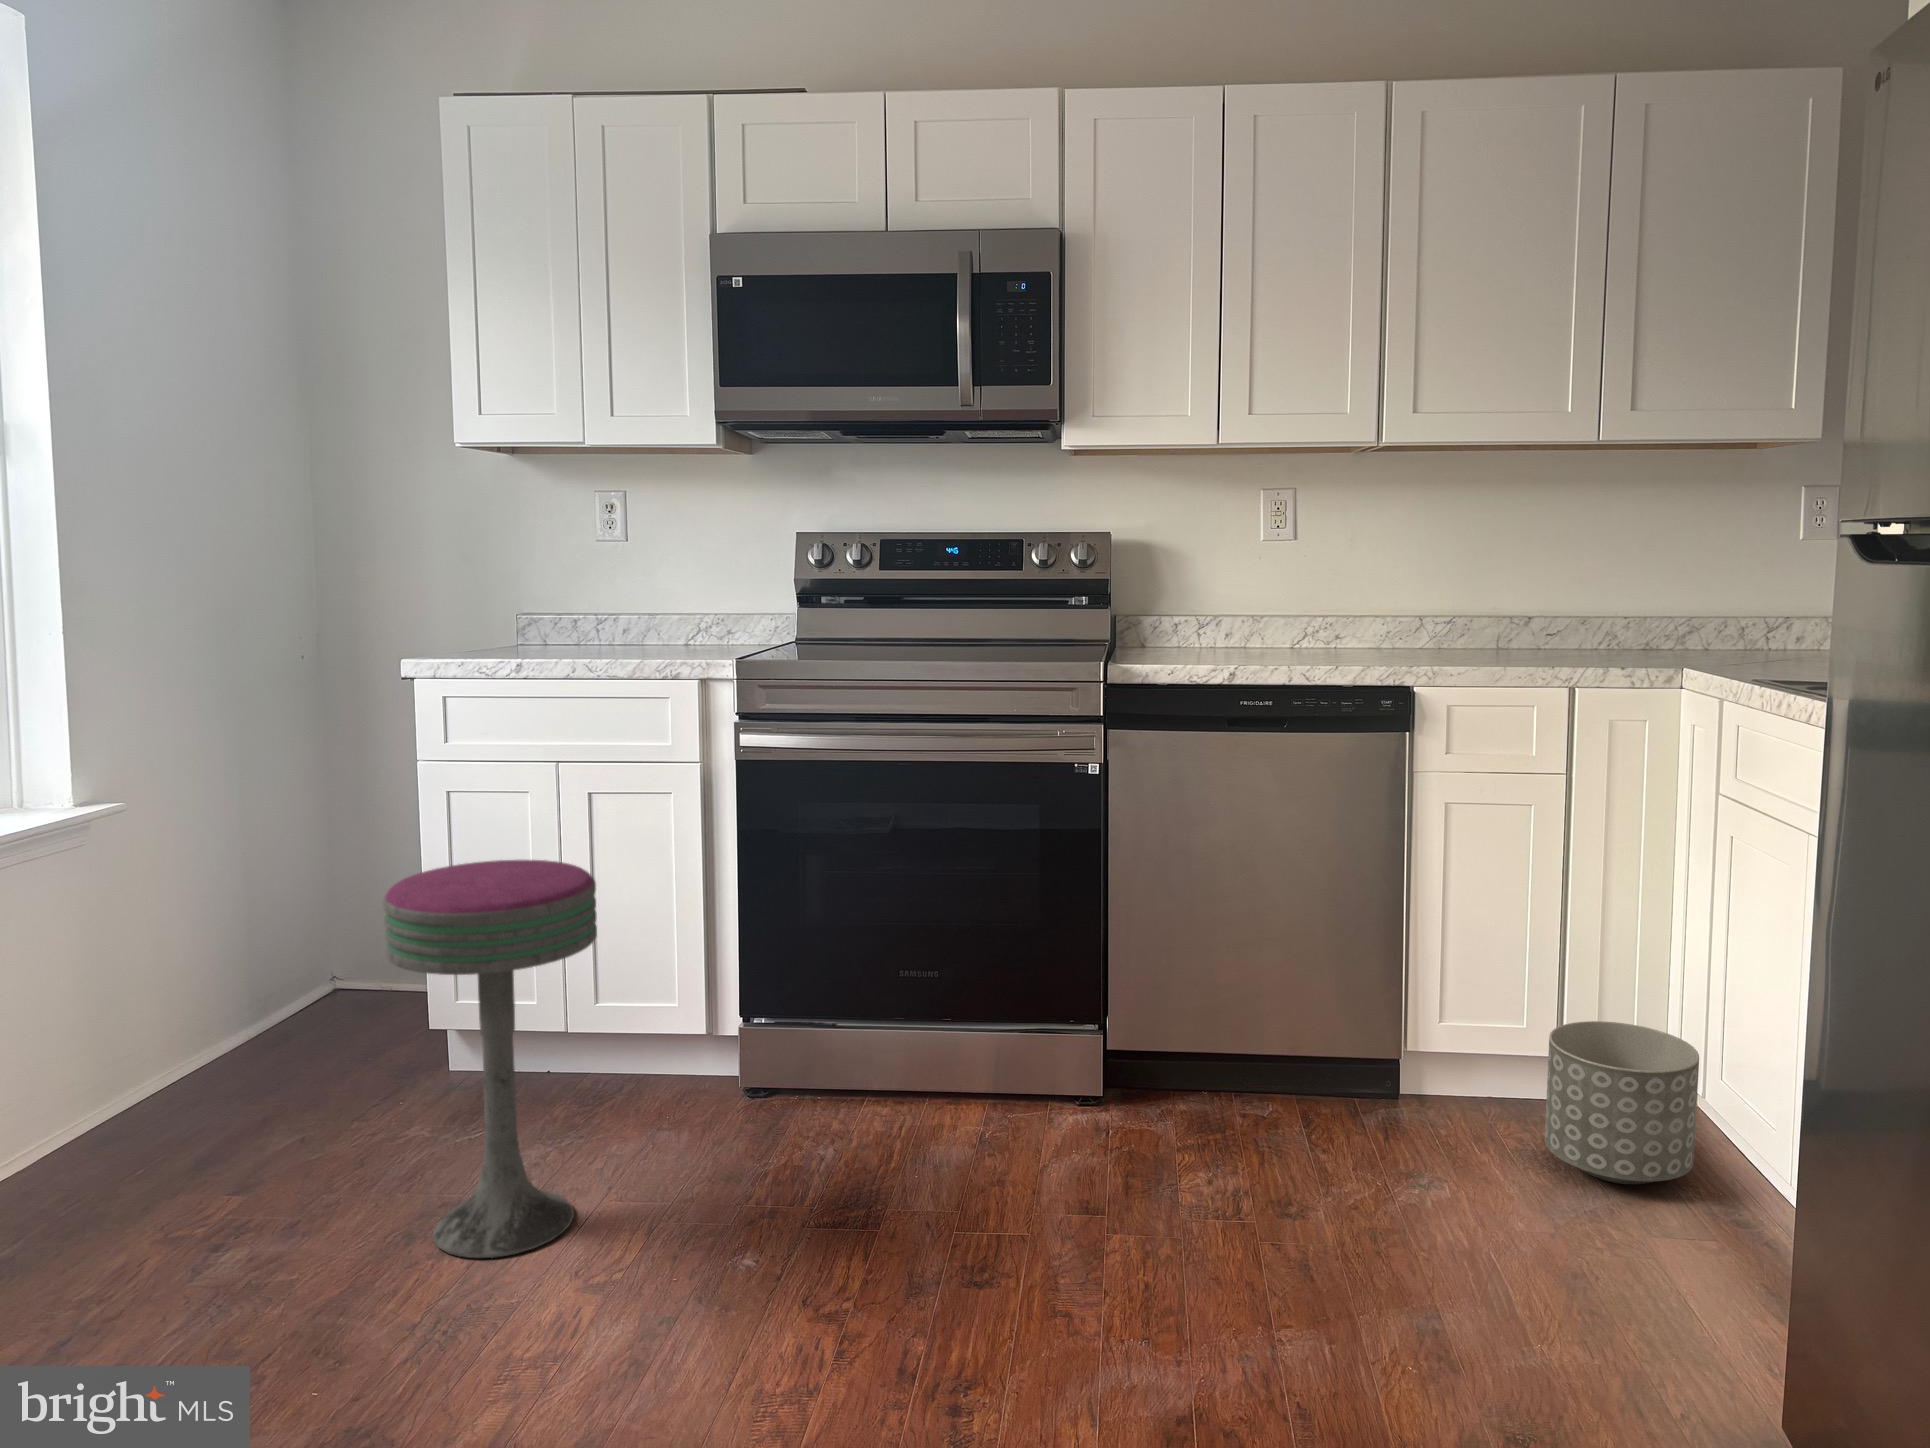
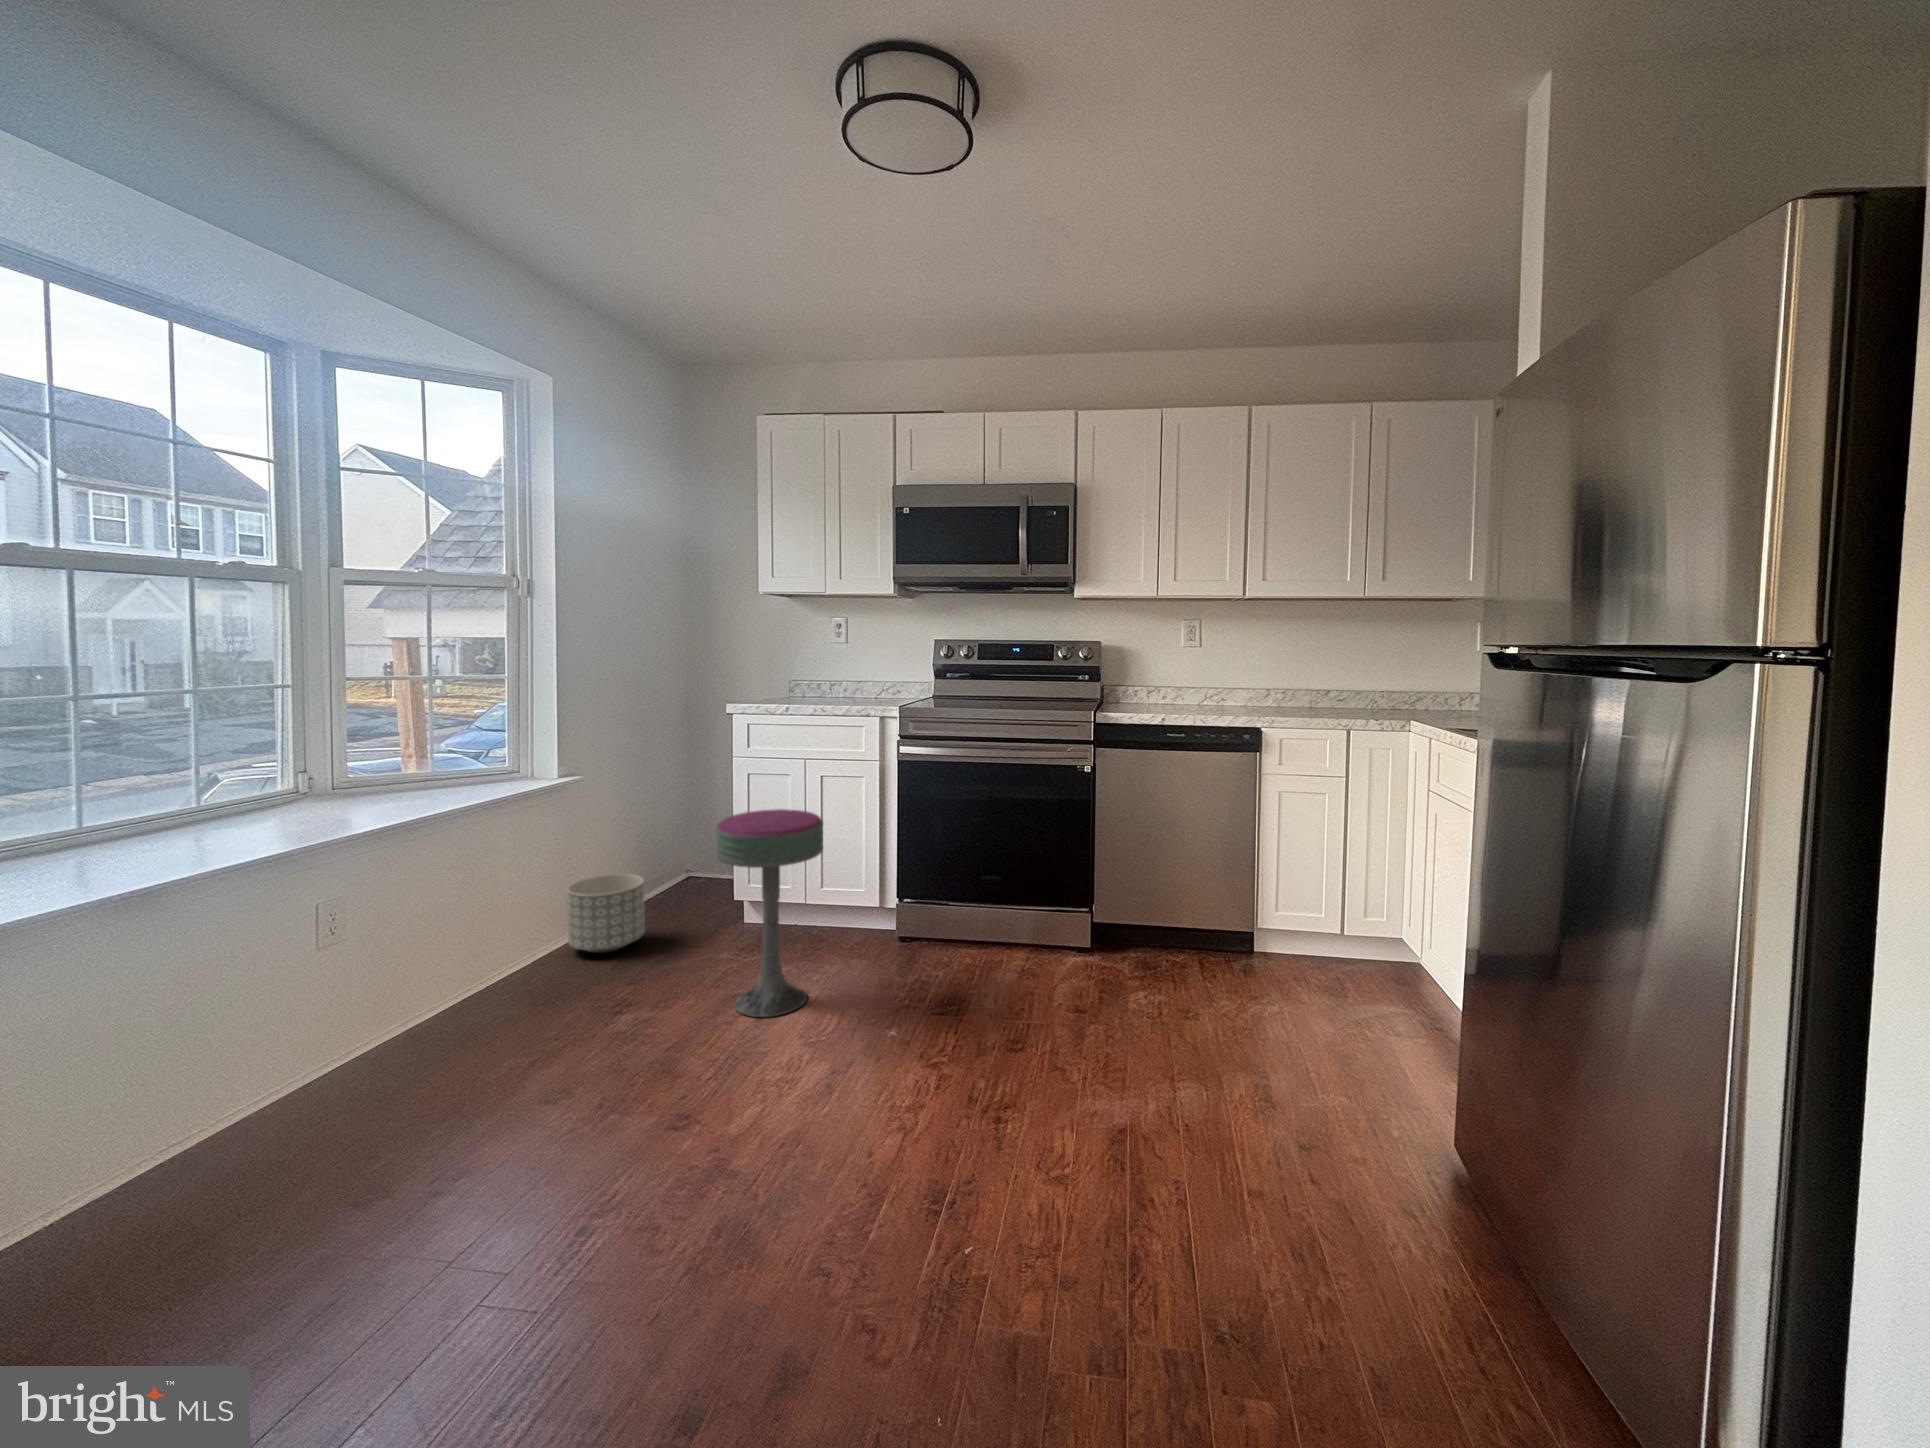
planter: present [1545,1021,1699,1184] -> present [567,874,645,953]

